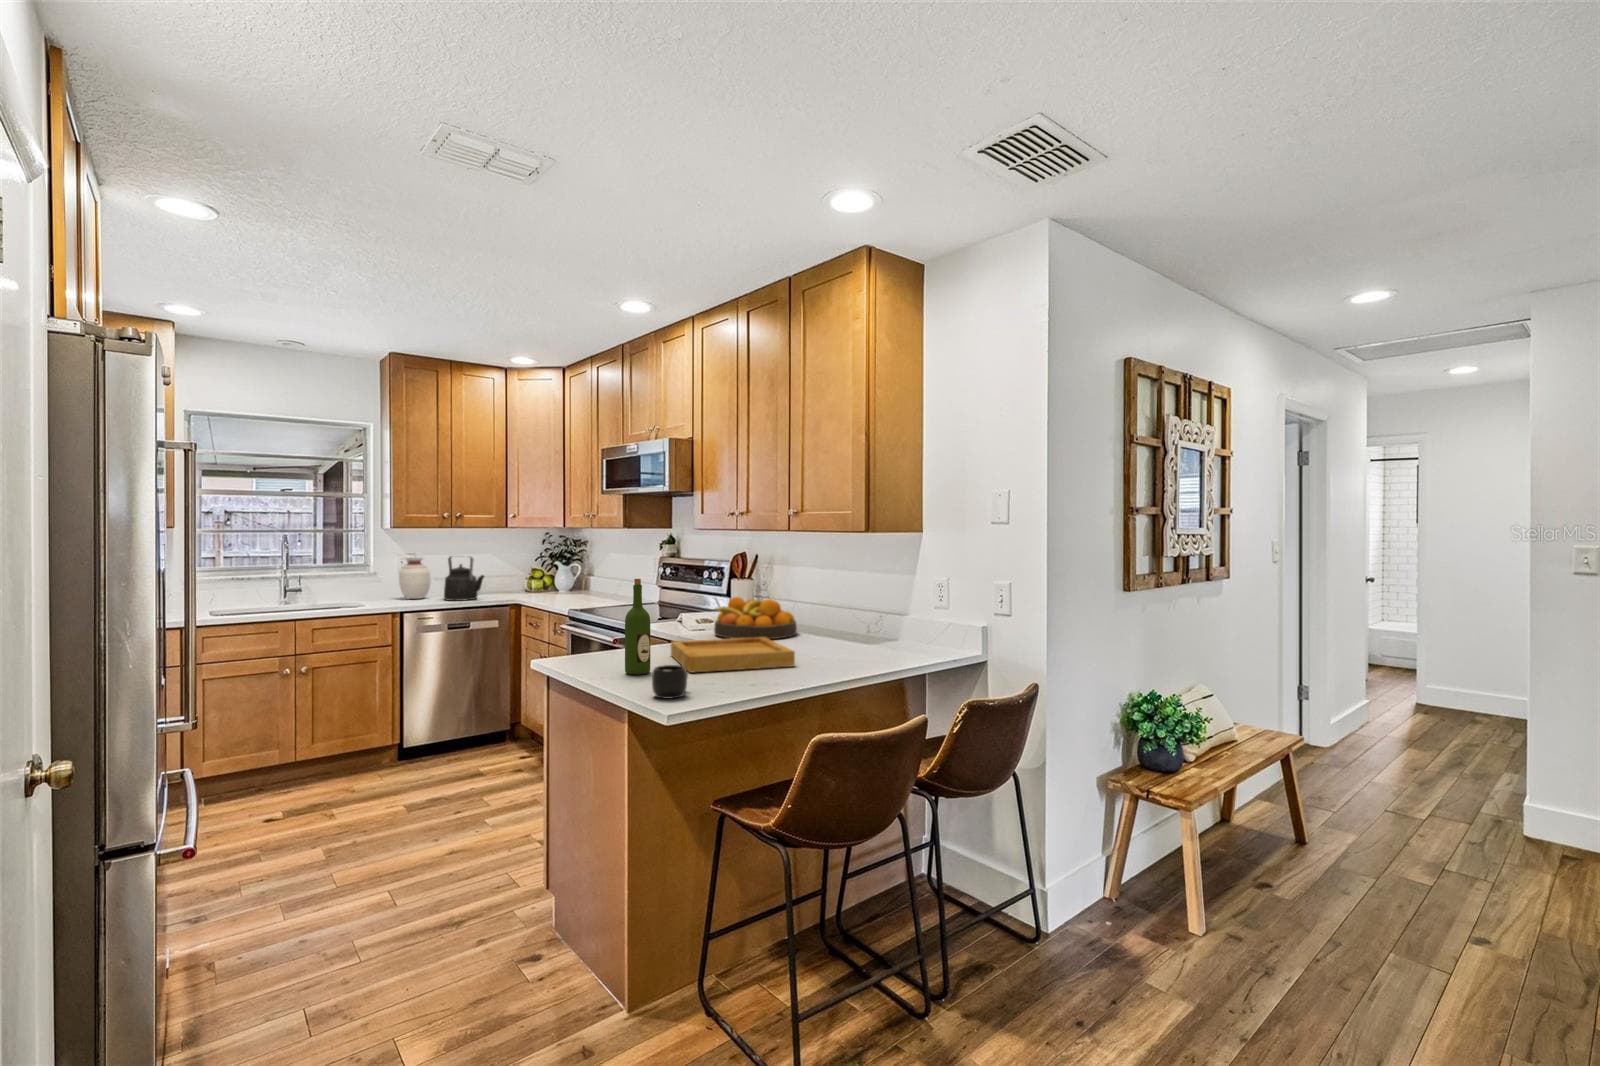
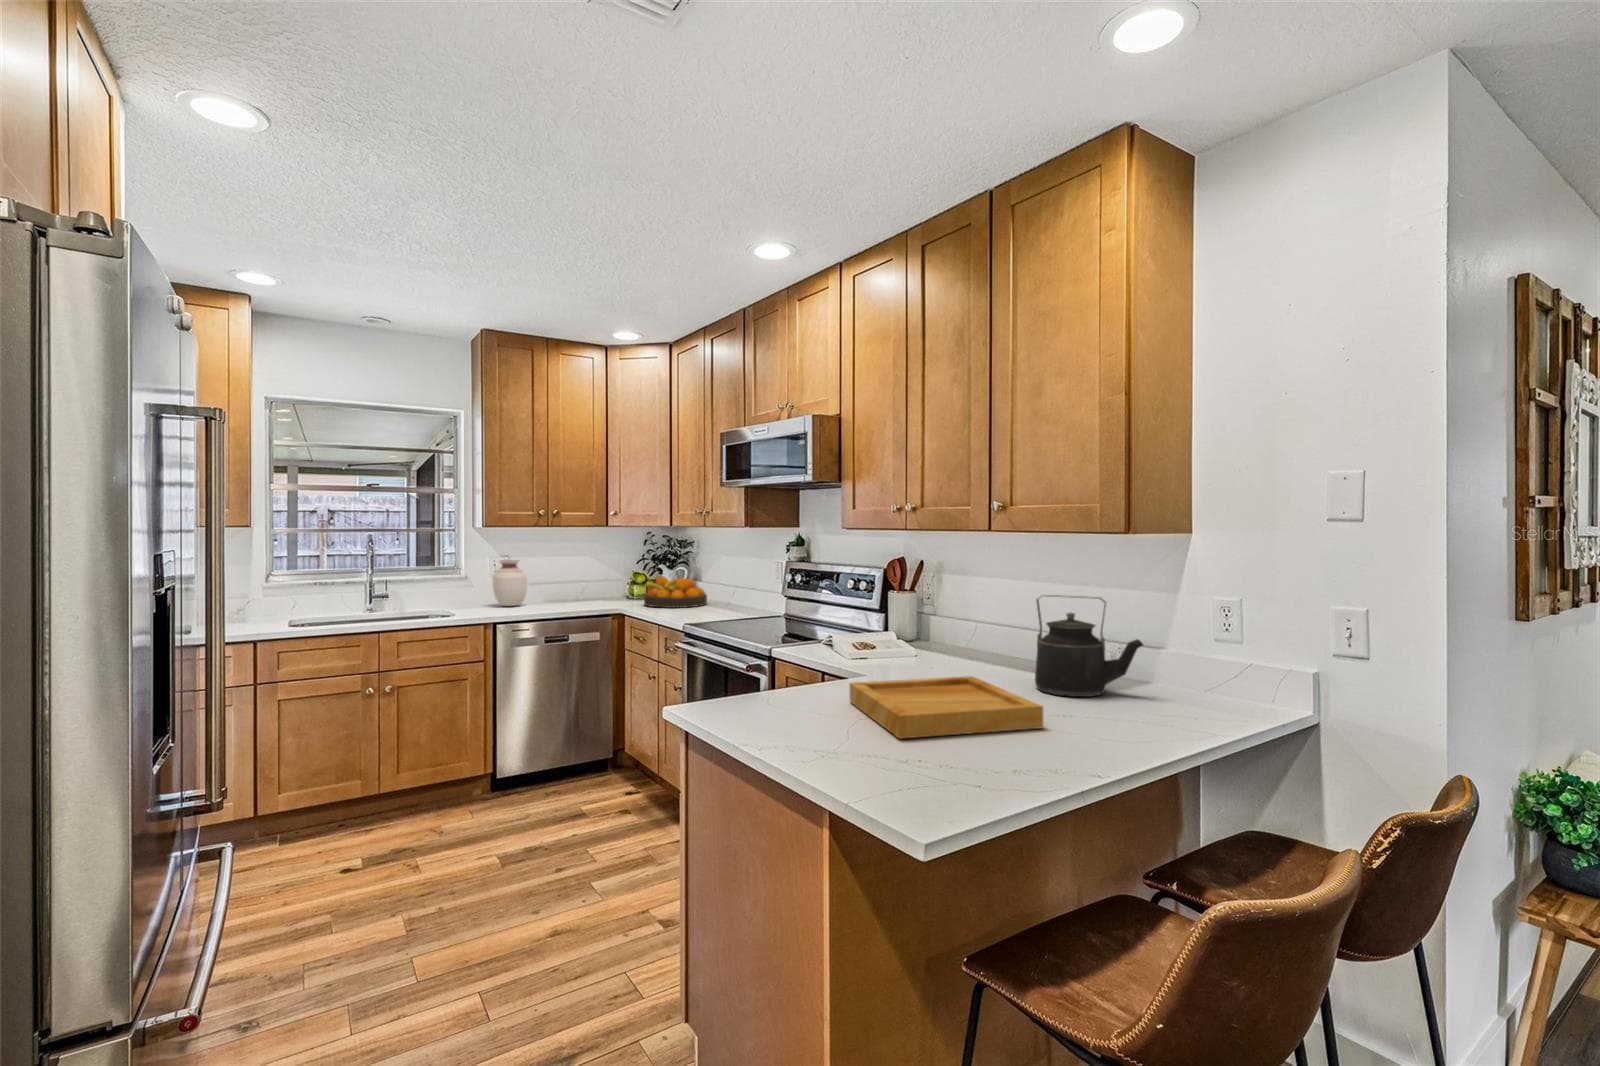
kettle: present [444,557,484,601] -> present [1035,595,1143,697]
wine bottle: present [625,579,650,675] -> none [805,601,841,741]
fruit bowl: present [714,597,797,639] -> present [643,576,707,608]
mug: present [652,665,688,699] -> none [874,742,930,801]

